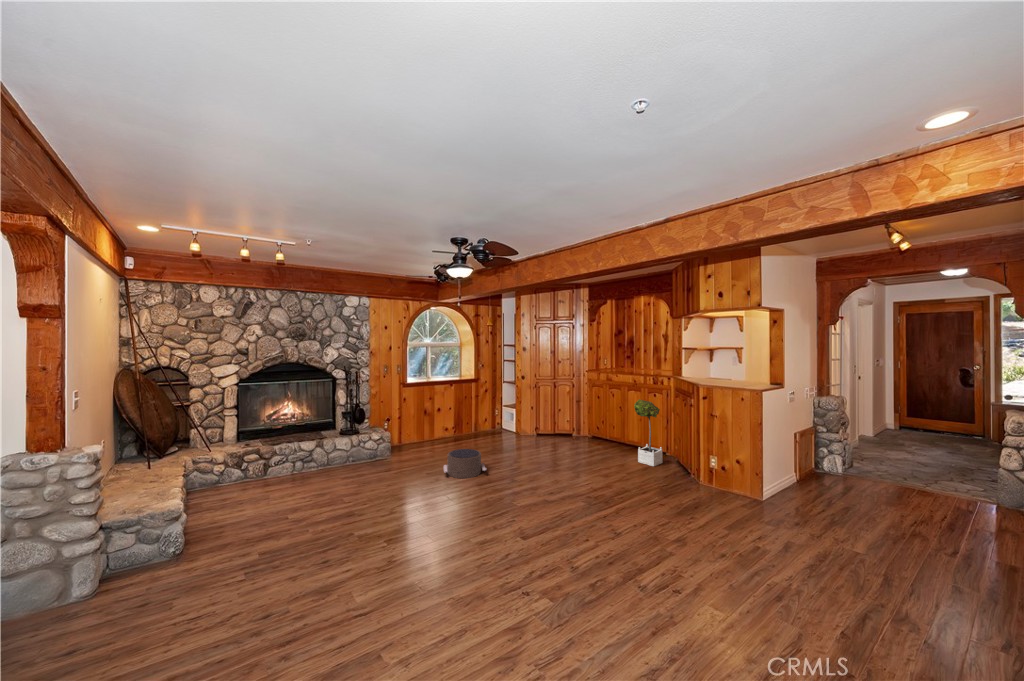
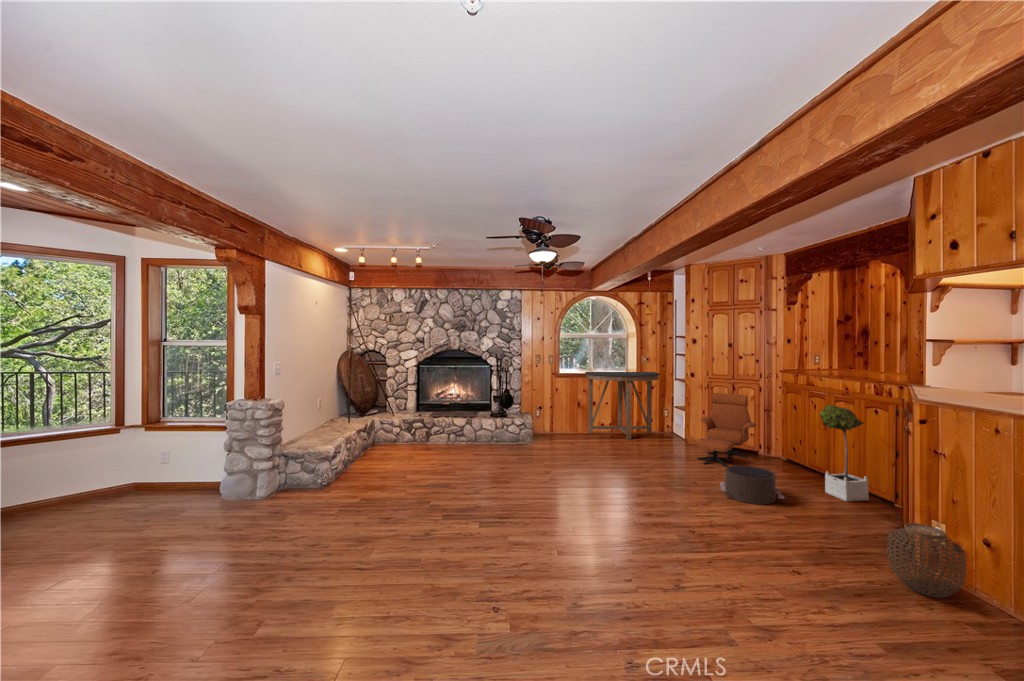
console table: none [432,376,497,439] -> present [585,372,660,440]
lounge chair: none [536,393,577,453] -> present [697,393,756,467]
pouf: present [444,449,486,478] -> present [720,465,784,504]
woven basket: none [723,480,765,526] -> present [887,523,966,598]

